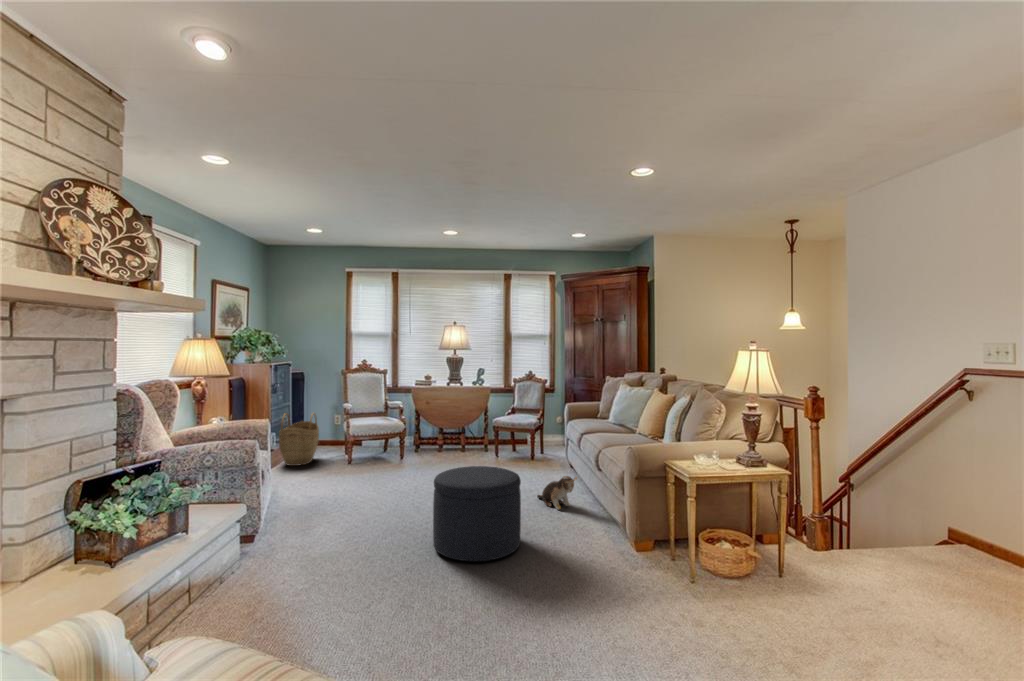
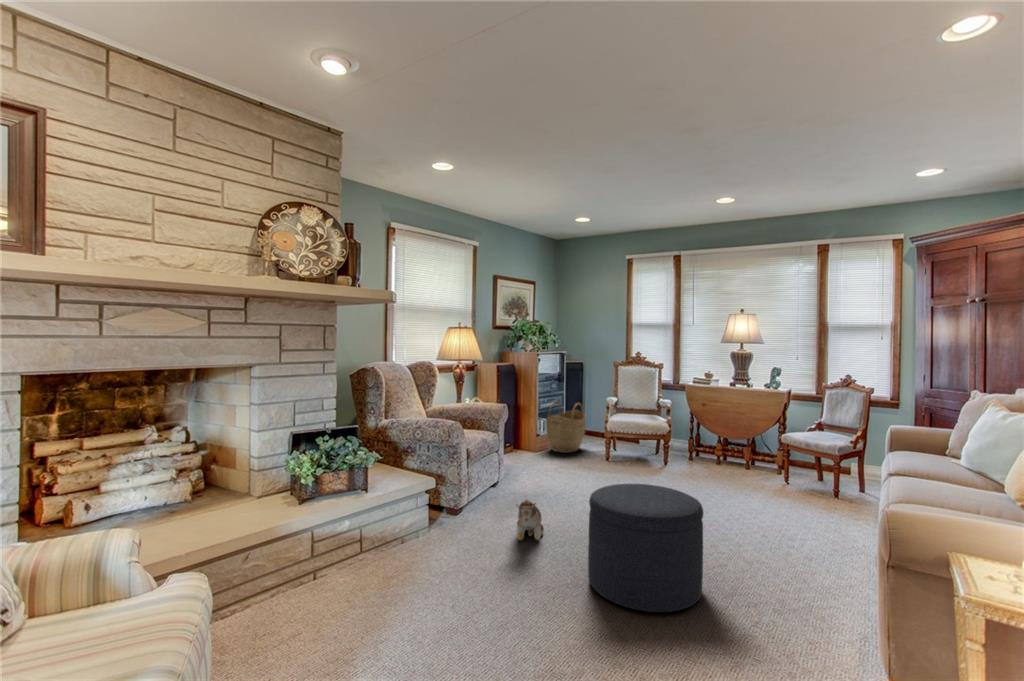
plush toy: present [537,476,577,510] -> present [517,499,544,540]

